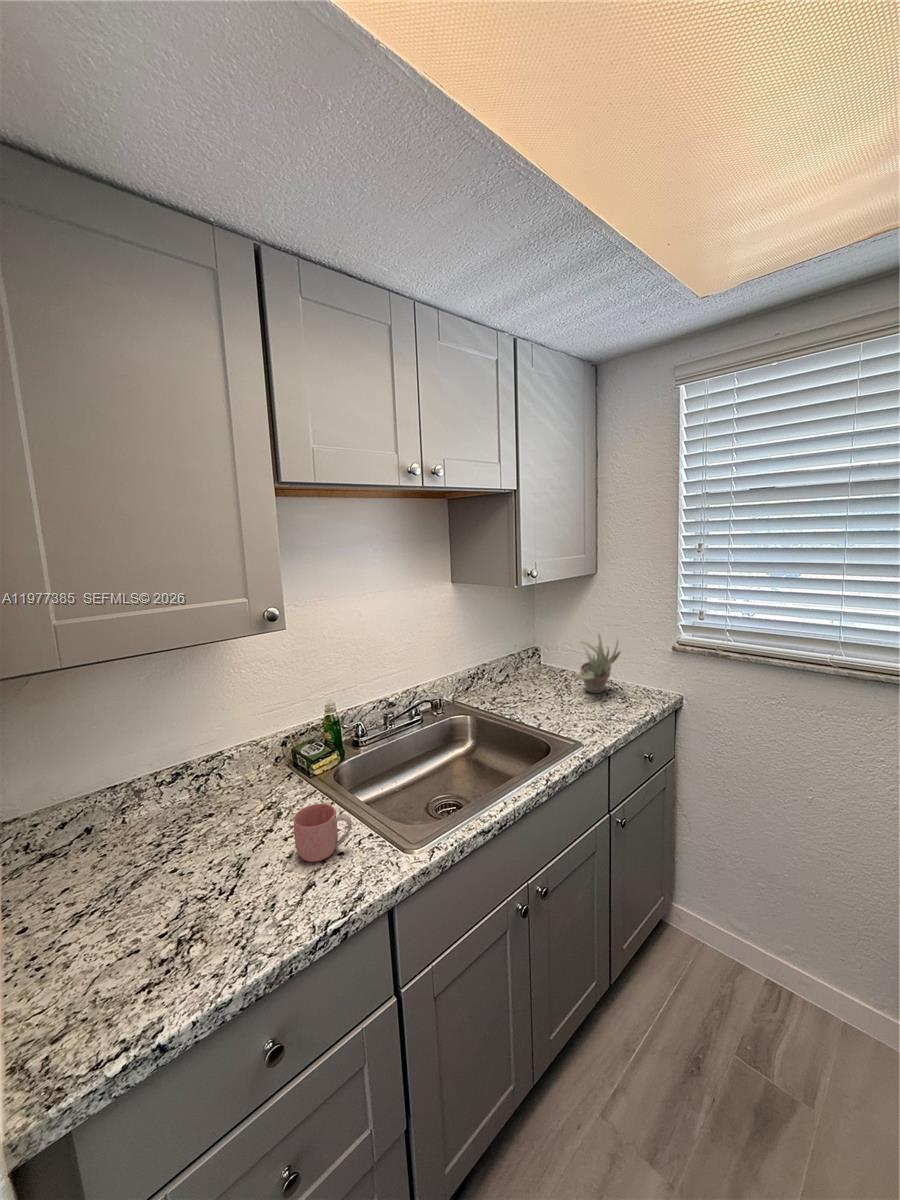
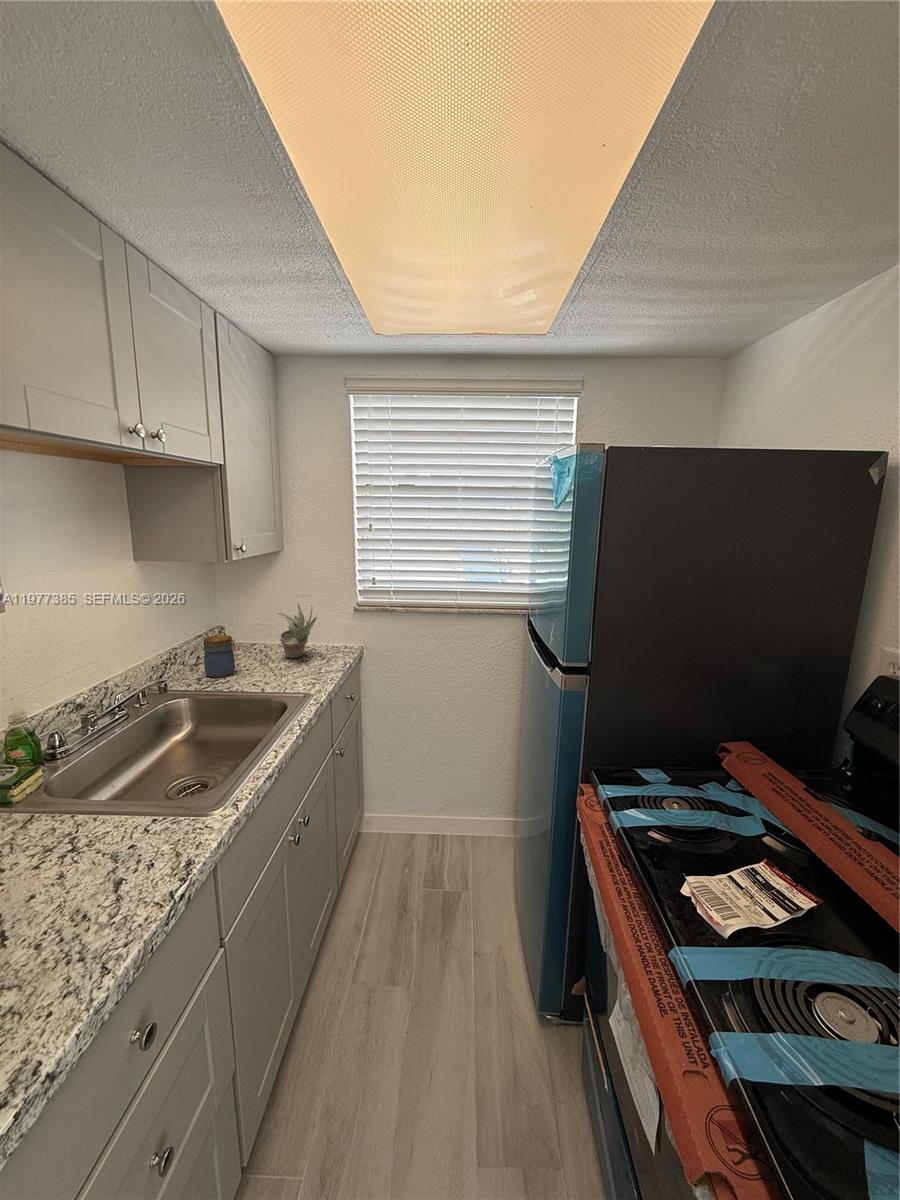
jar: none [503,657,533,699] -> present [203,635,238,677]
mug: present [293,804,352,862] -> none [62,803,143,871]

